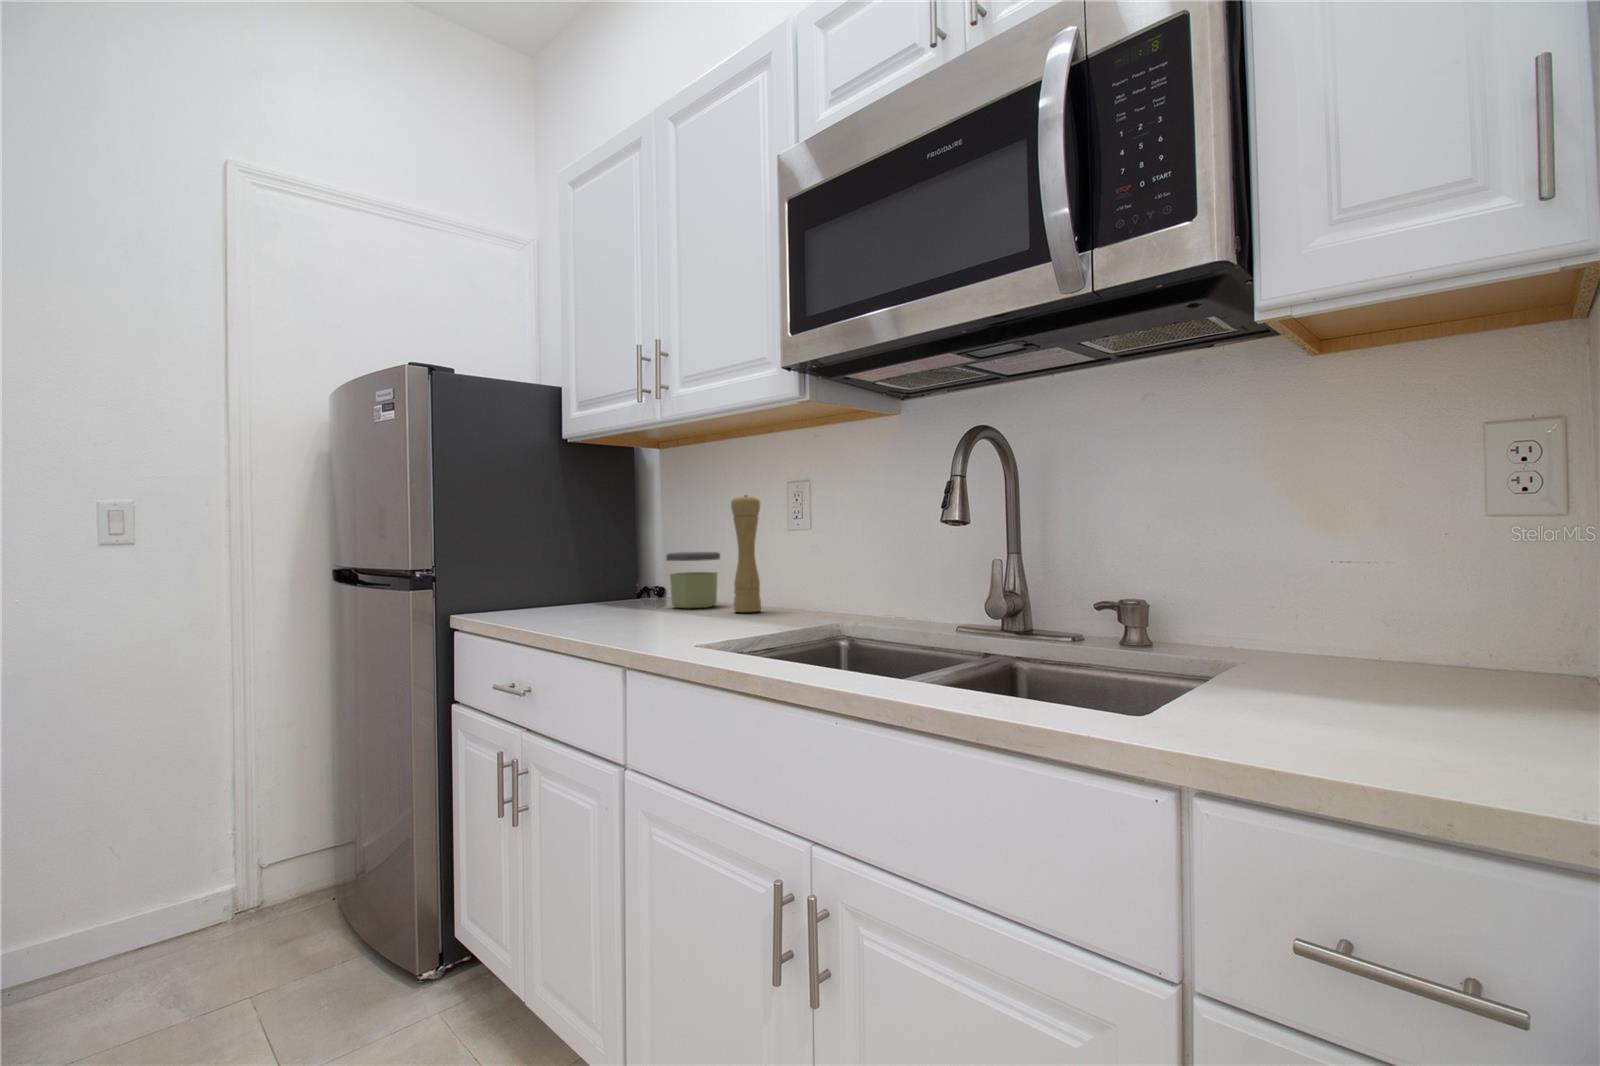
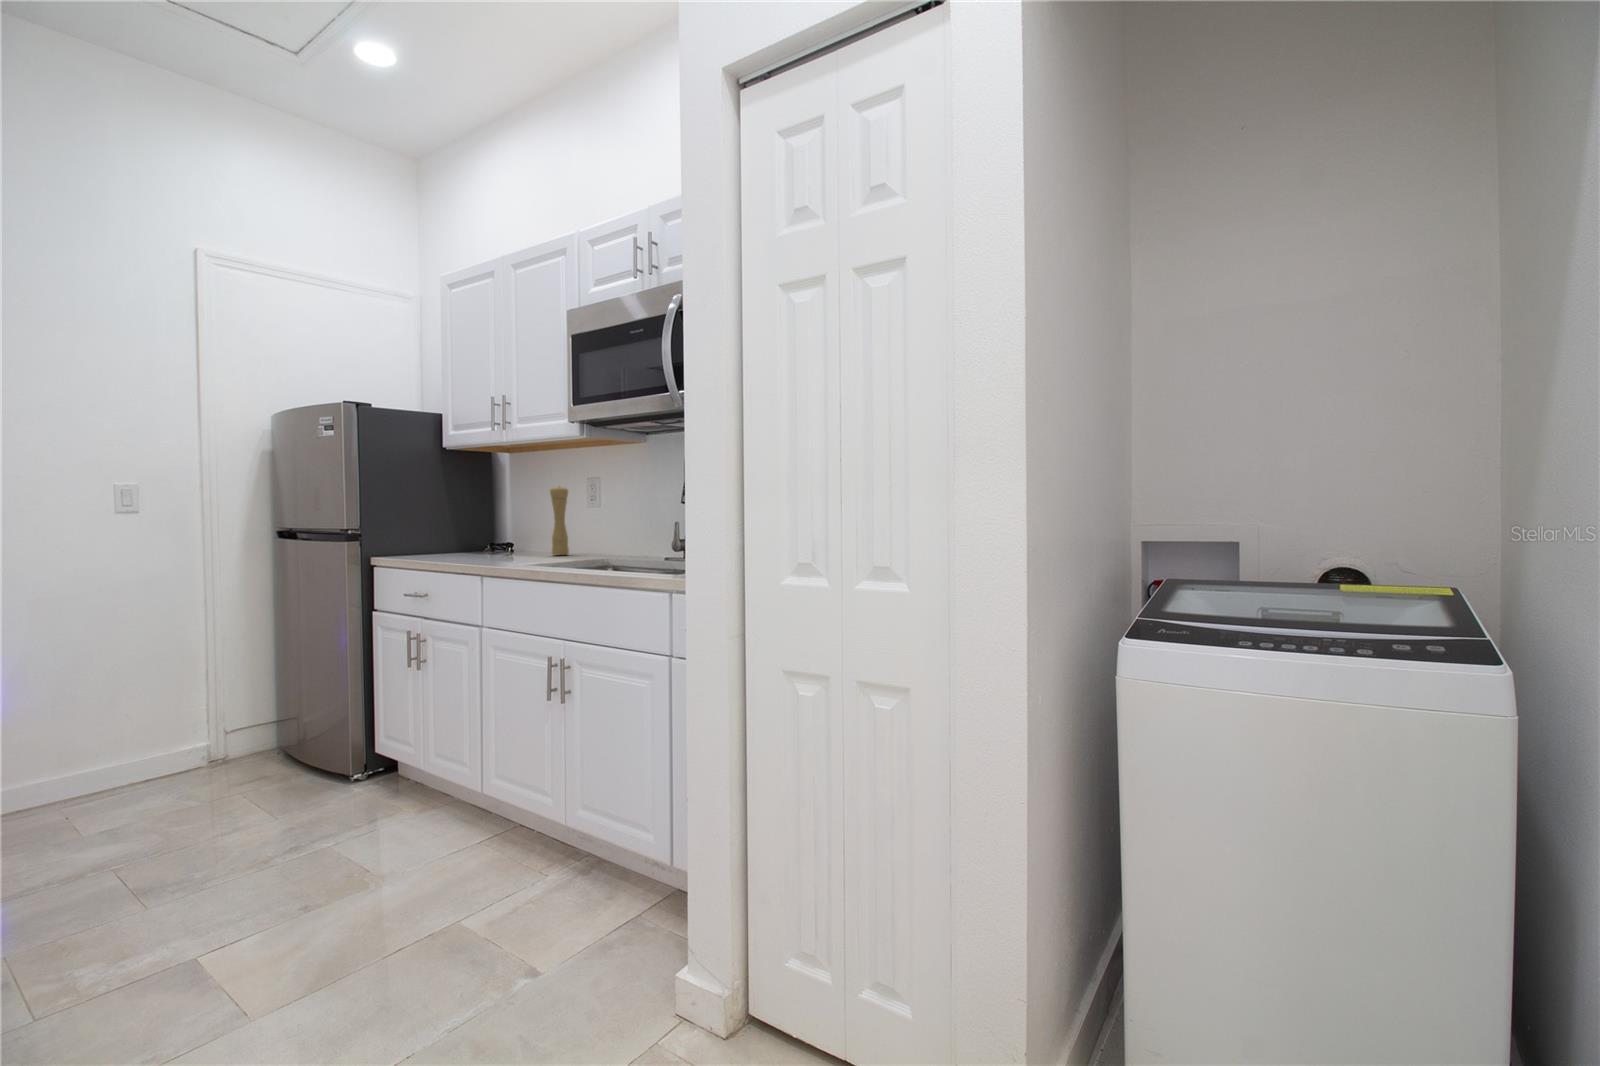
jar: present [666,552,720,608] -> none [511,520,546,554]

